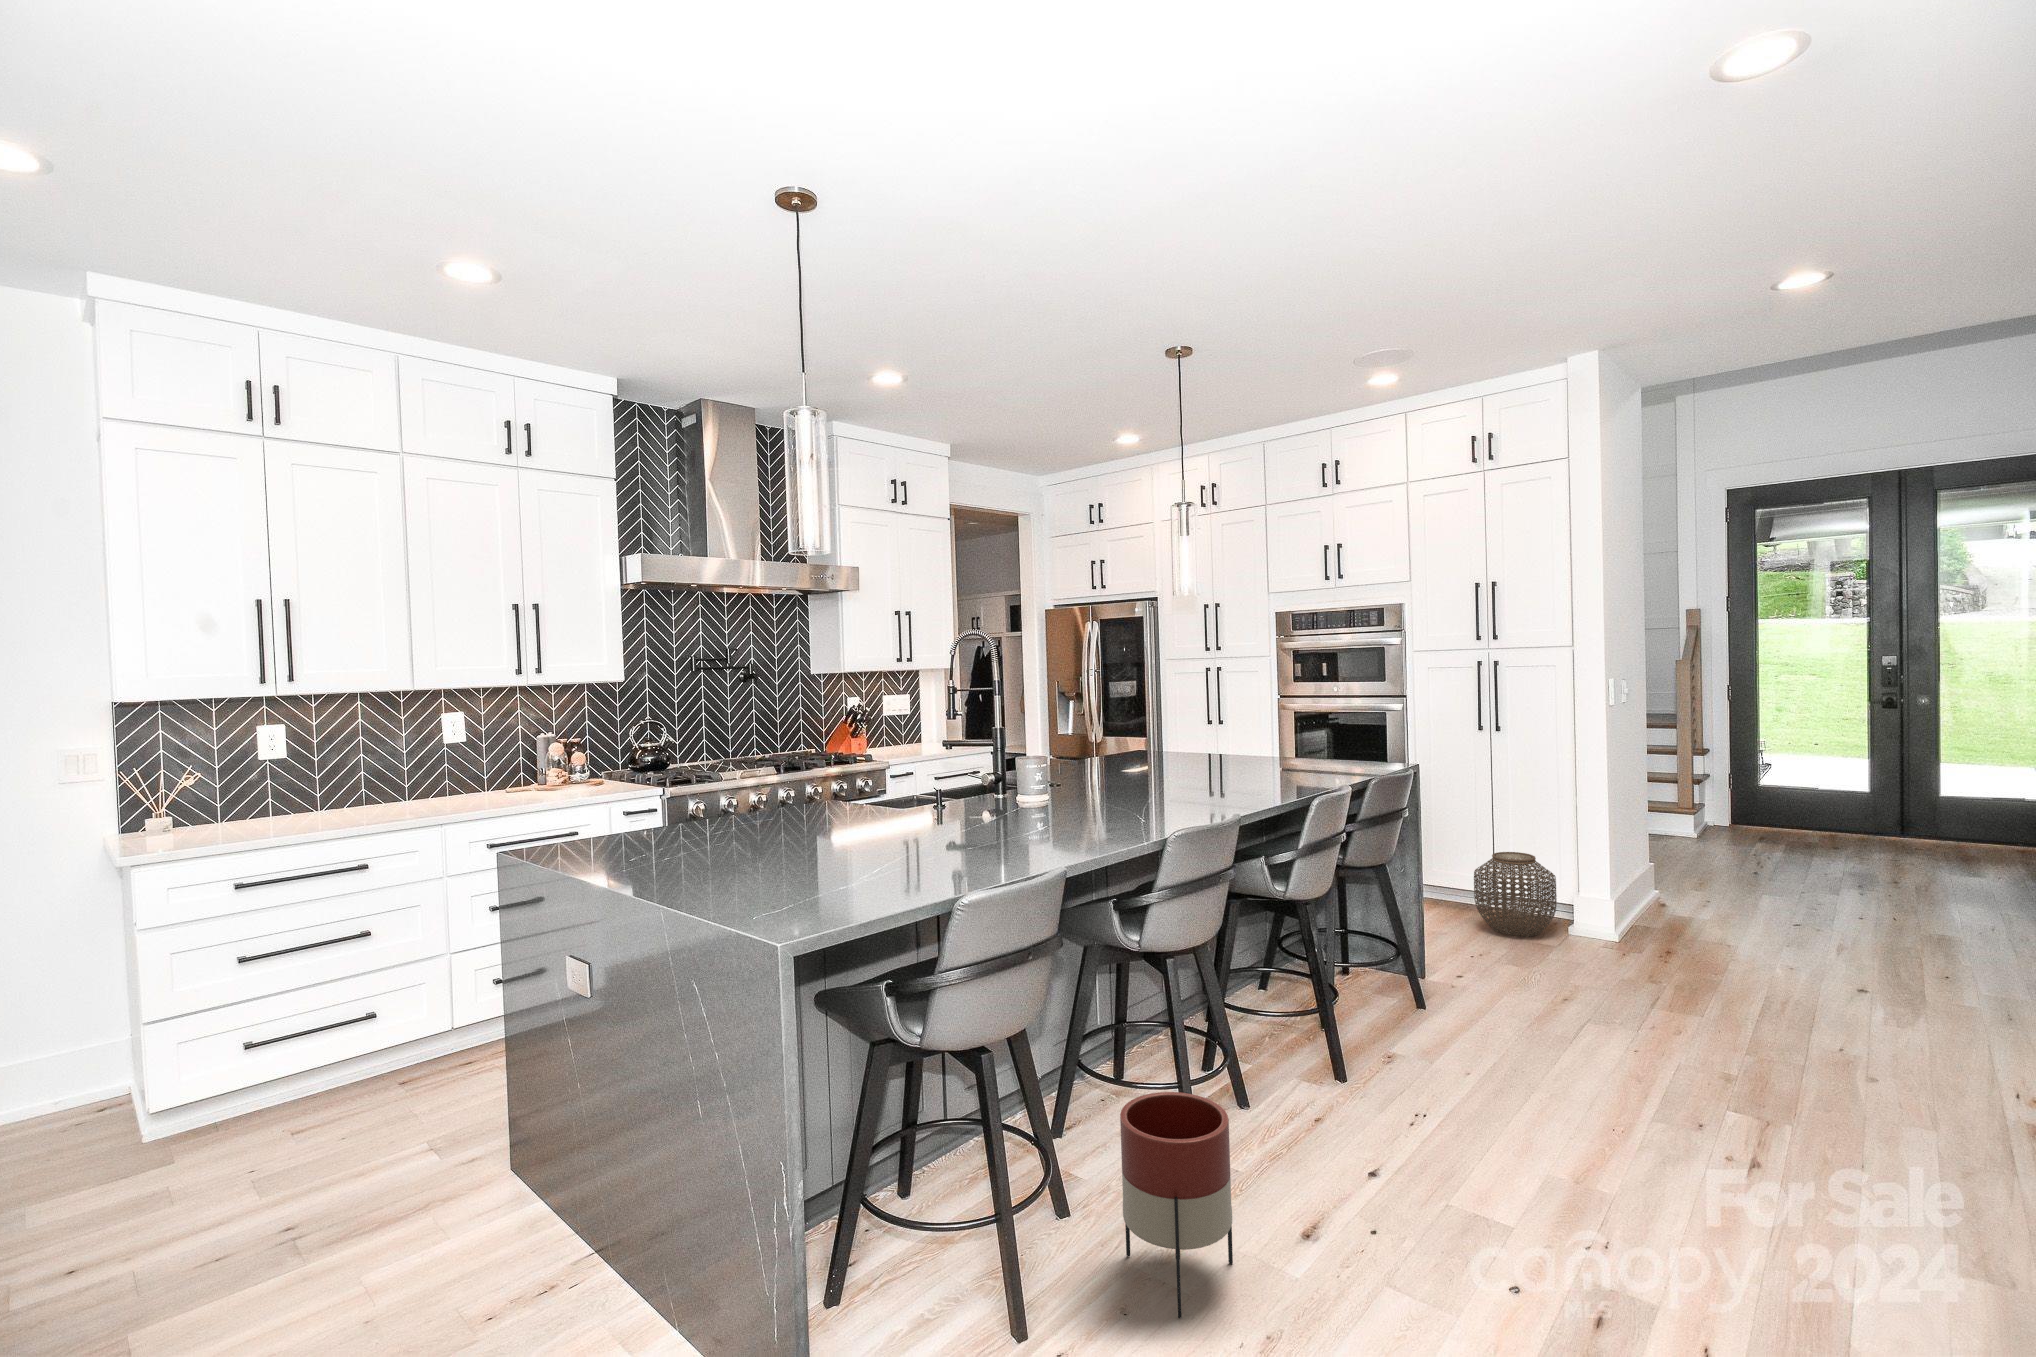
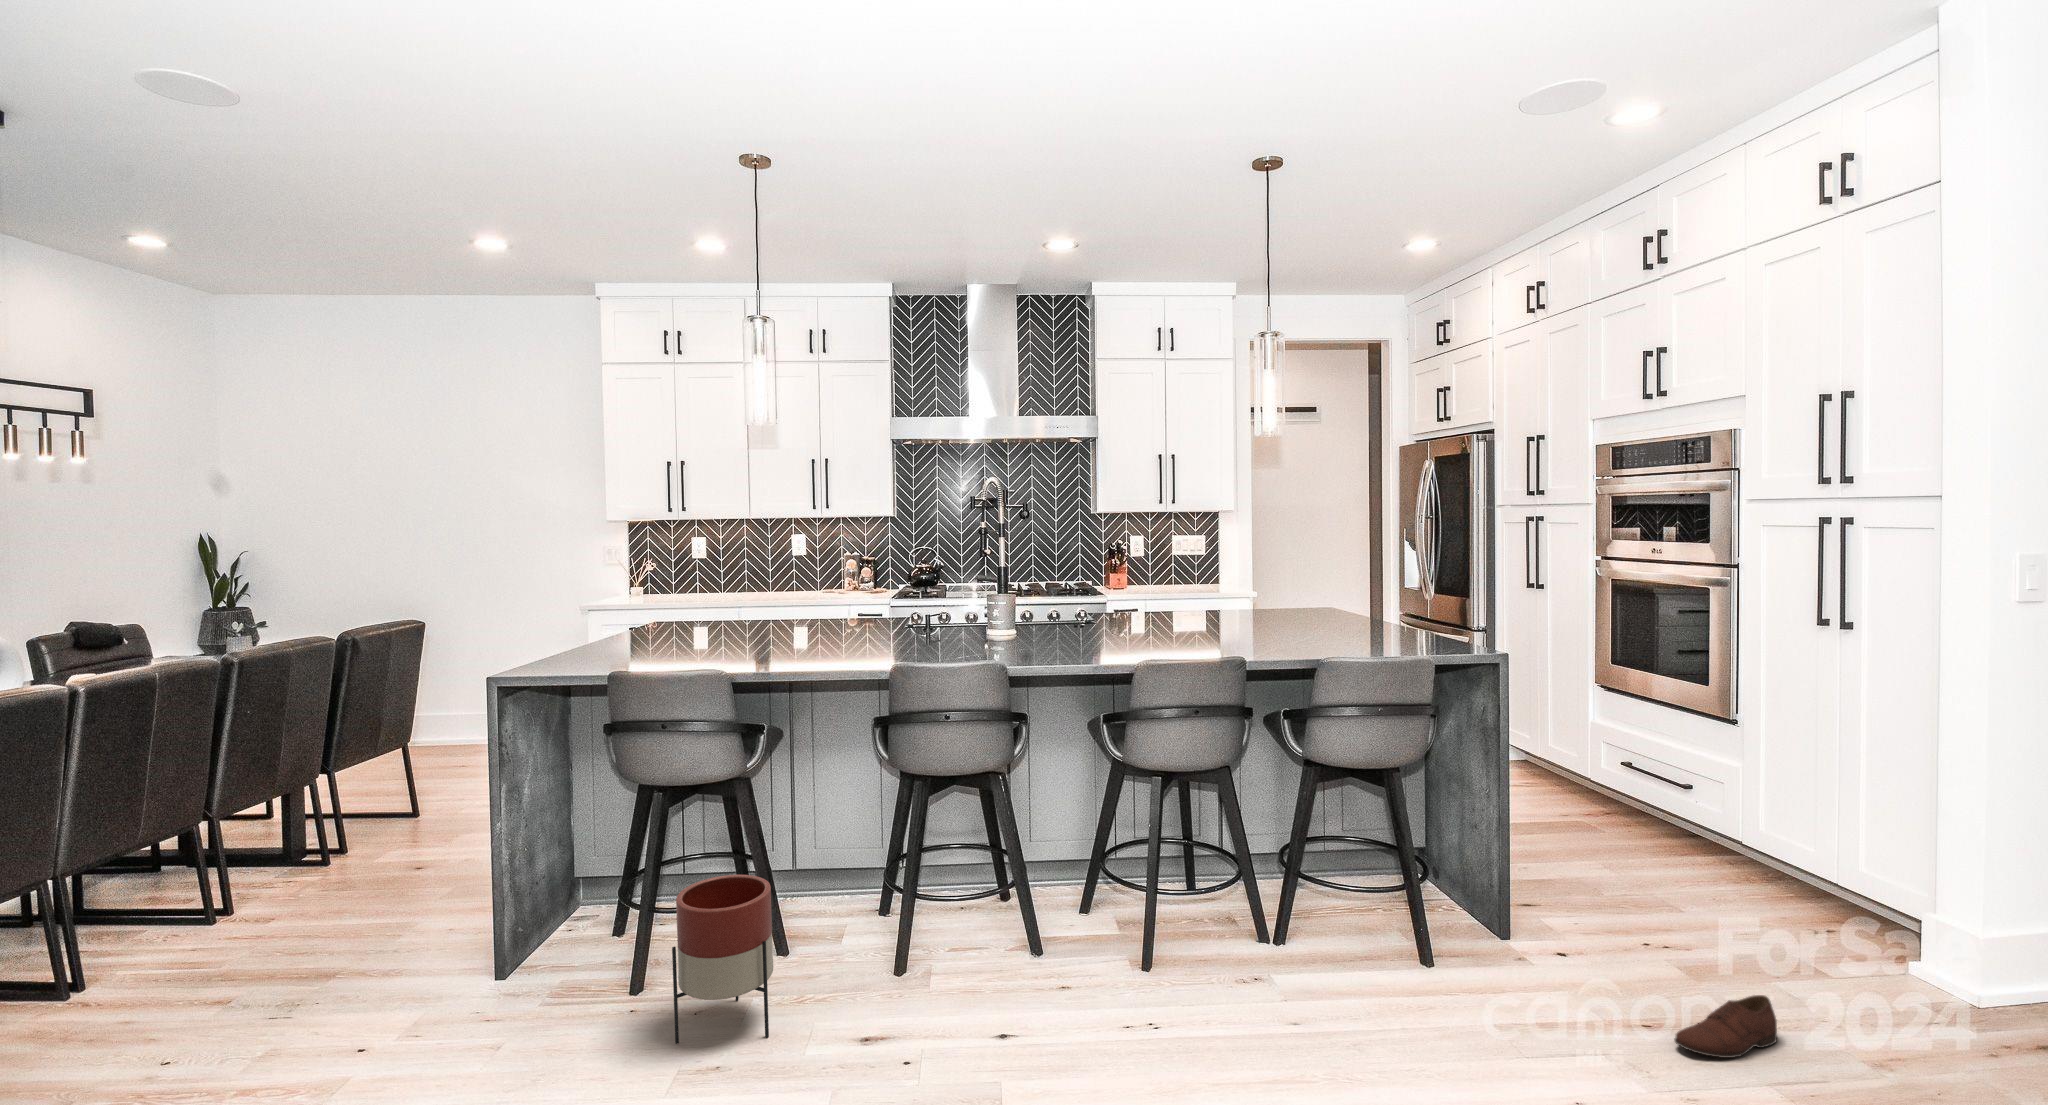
woven basket: present [1474,852,1557,937] -> none [1725,813,1874,954]
shoe: none [1593,956,1622,999] -> present [1674,995,1777,1058]

